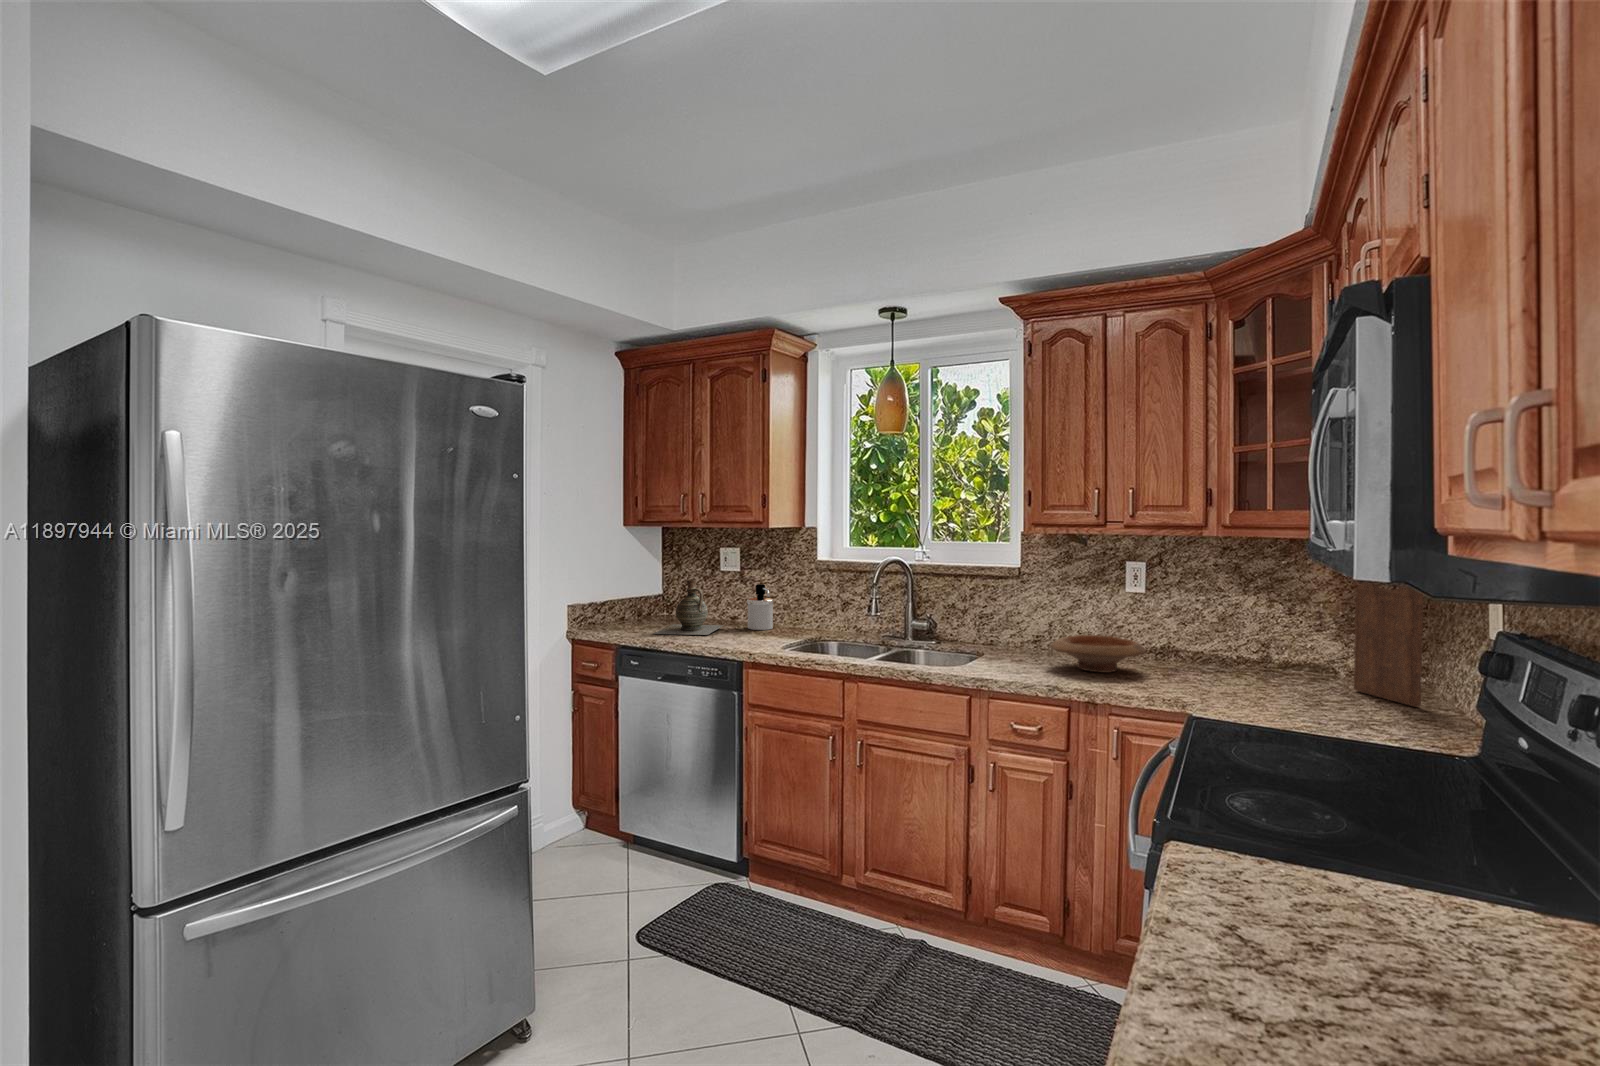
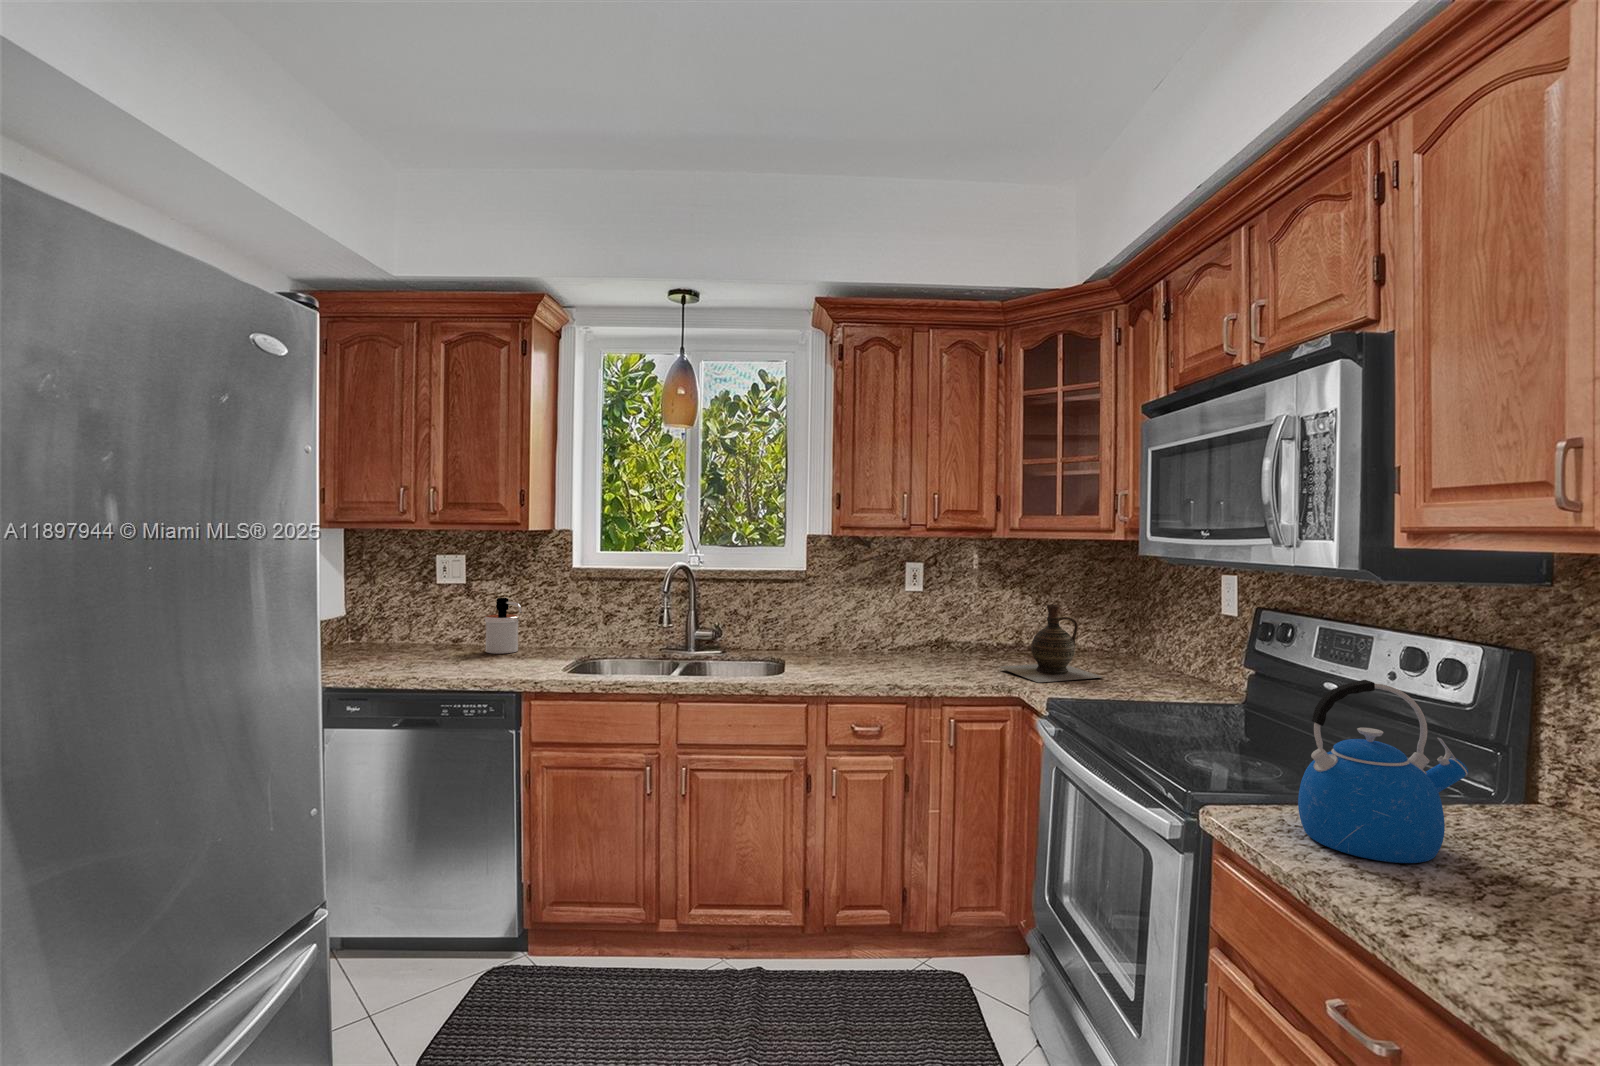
ceramic jug: present [654,579,723,635] -> present [999,604,1102,682]
cutting board: present [1354,583,1423,707] -> none [1100,567,1158,673]
wooden bowl: present [1051,635,1146,672] -> none [863,633,949,668]
kettle: none [1232,719,1478,968] -> present [1298,680,1468,863]

